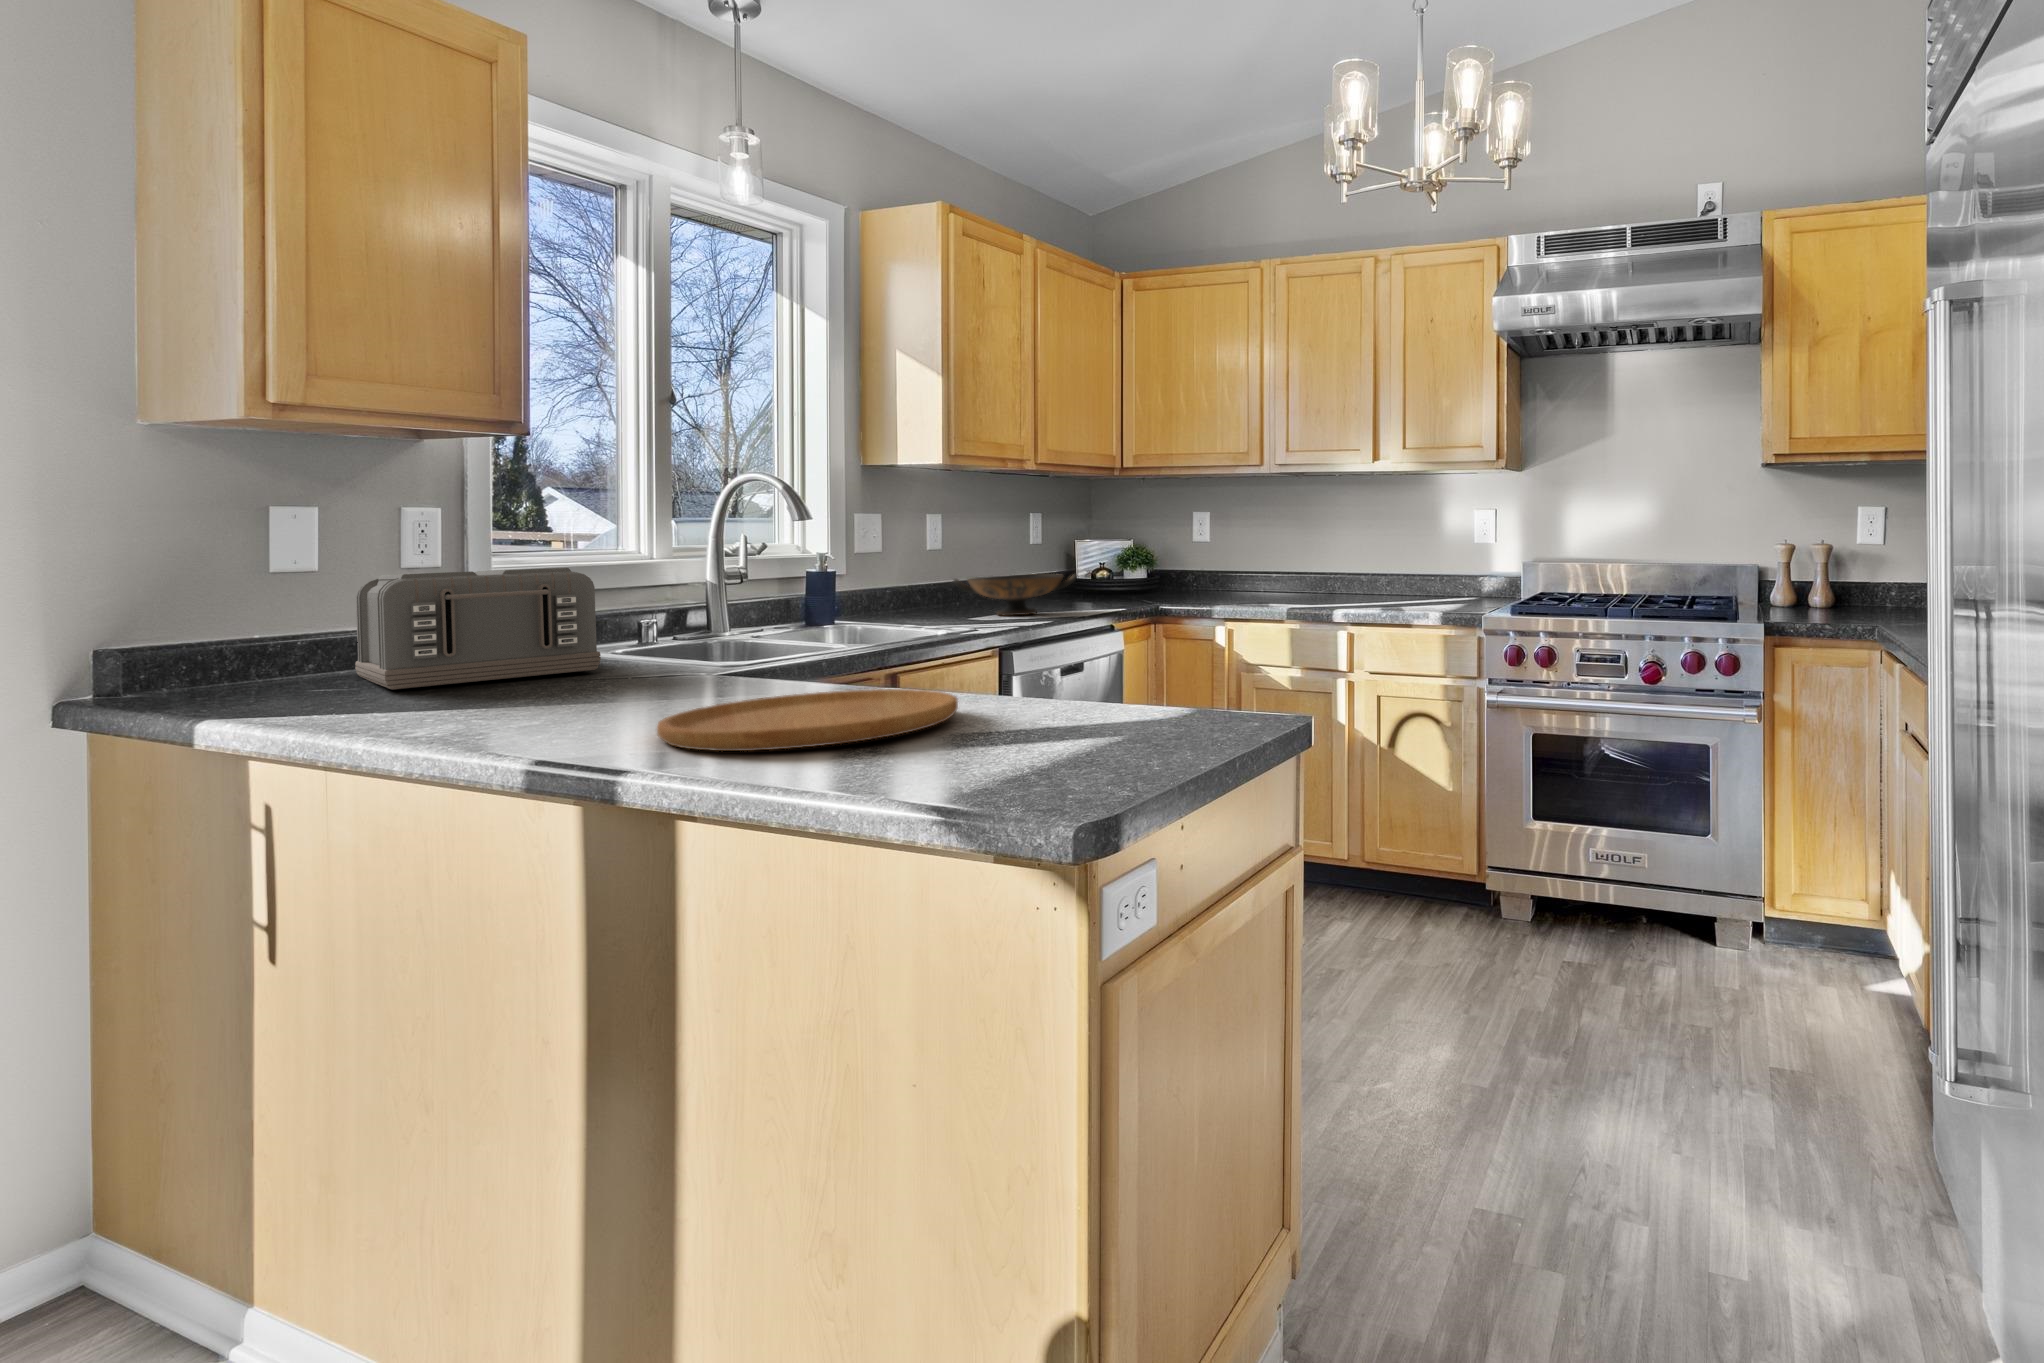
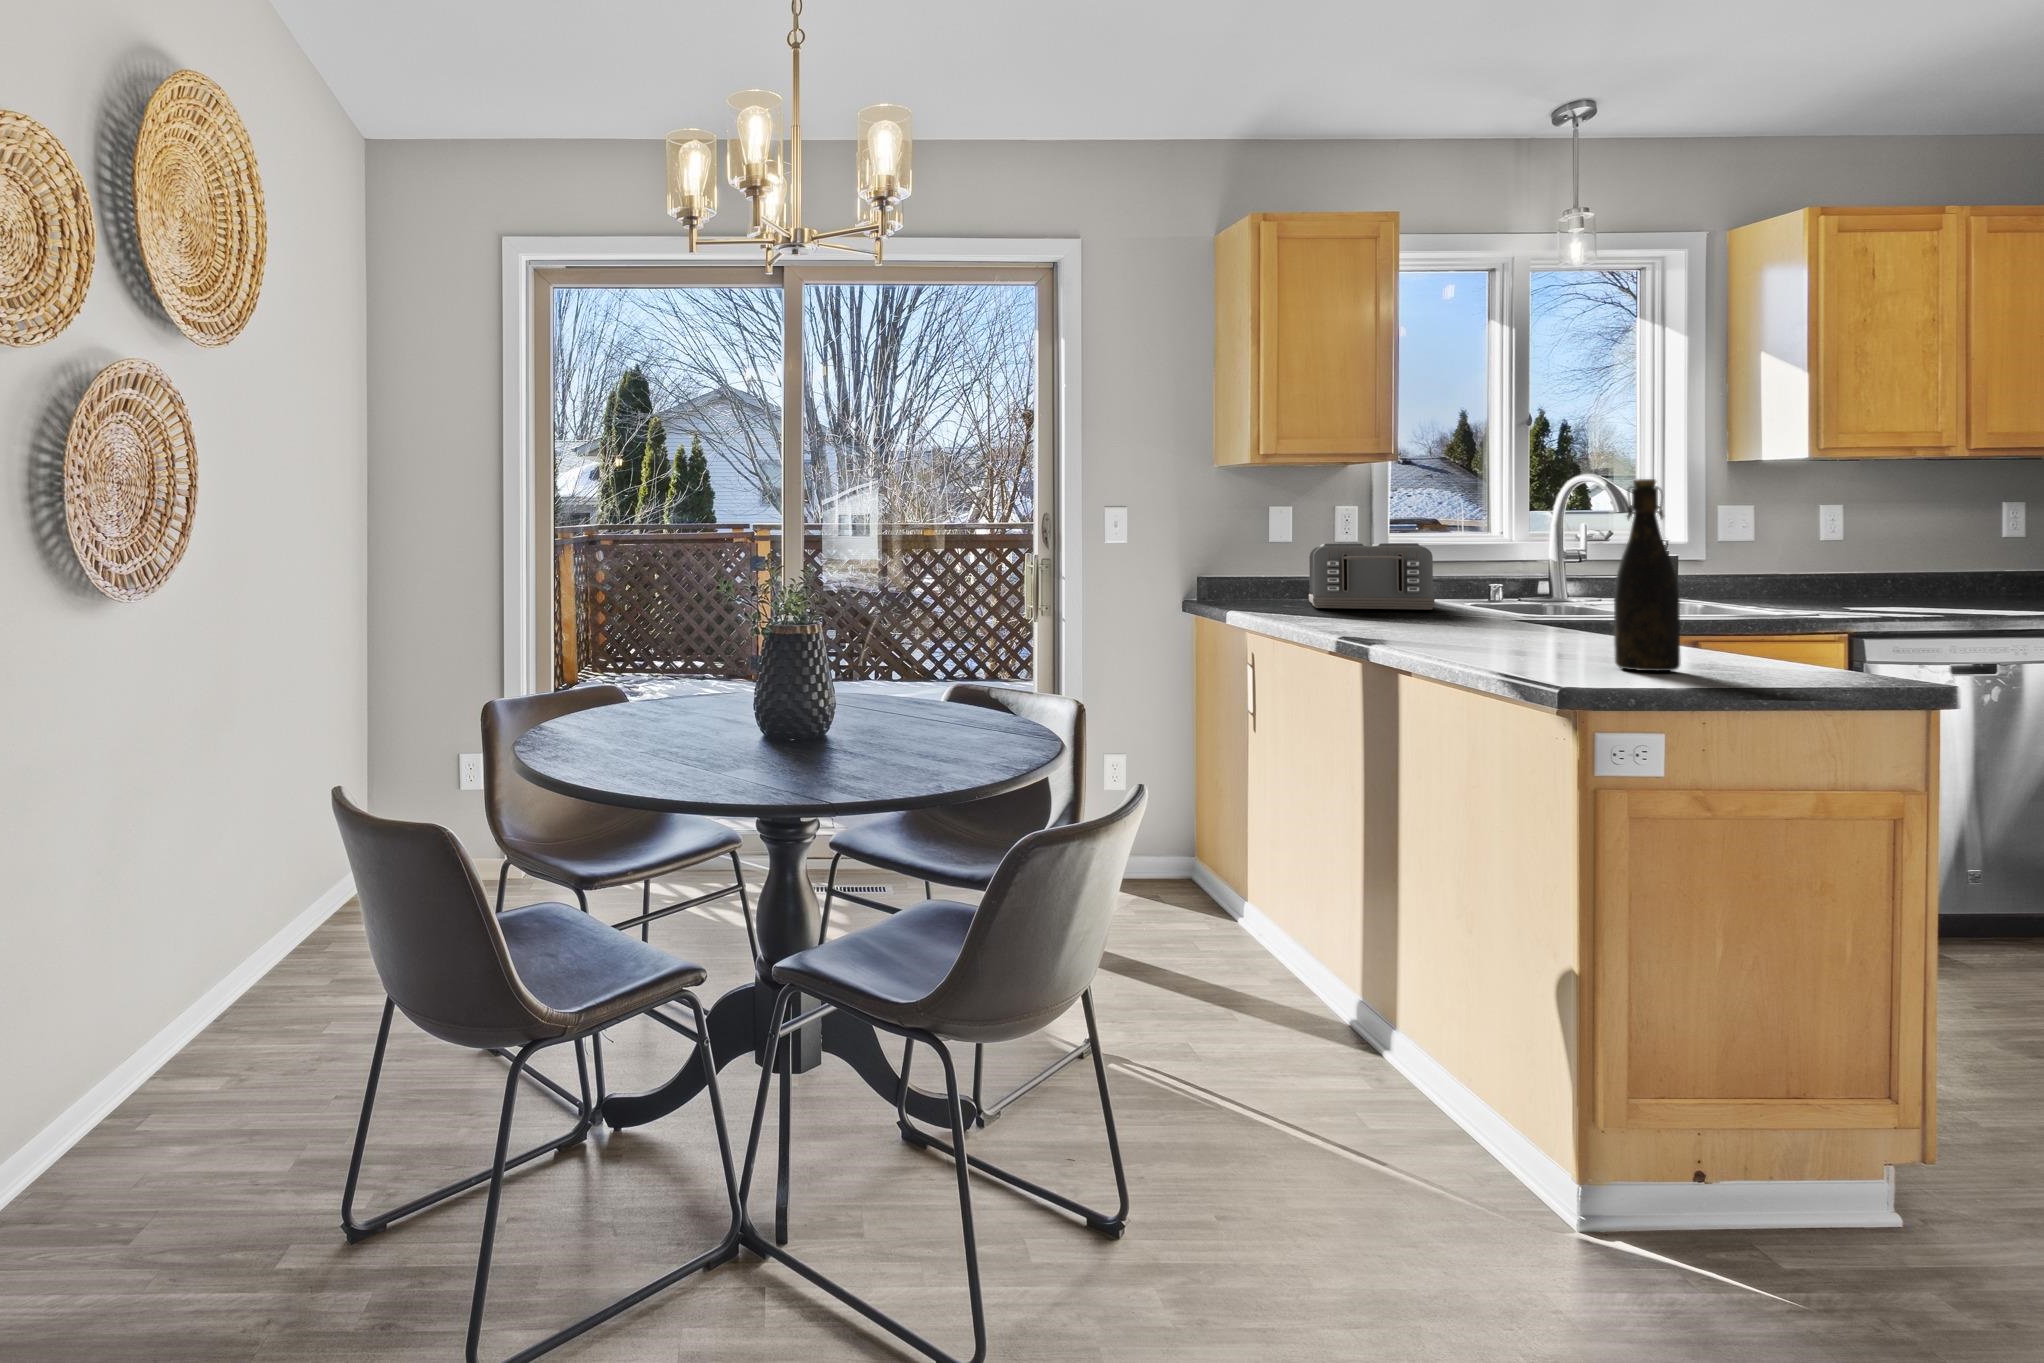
bottle: none [1088,457,1178,766] -> present [1614,479,1680,671]
decorative bowl: present [954,574,1077,615] -> none [1823,570,1990,611]
cutting board: present [657,689,958,751] -> none [1404,625,1599,646]

